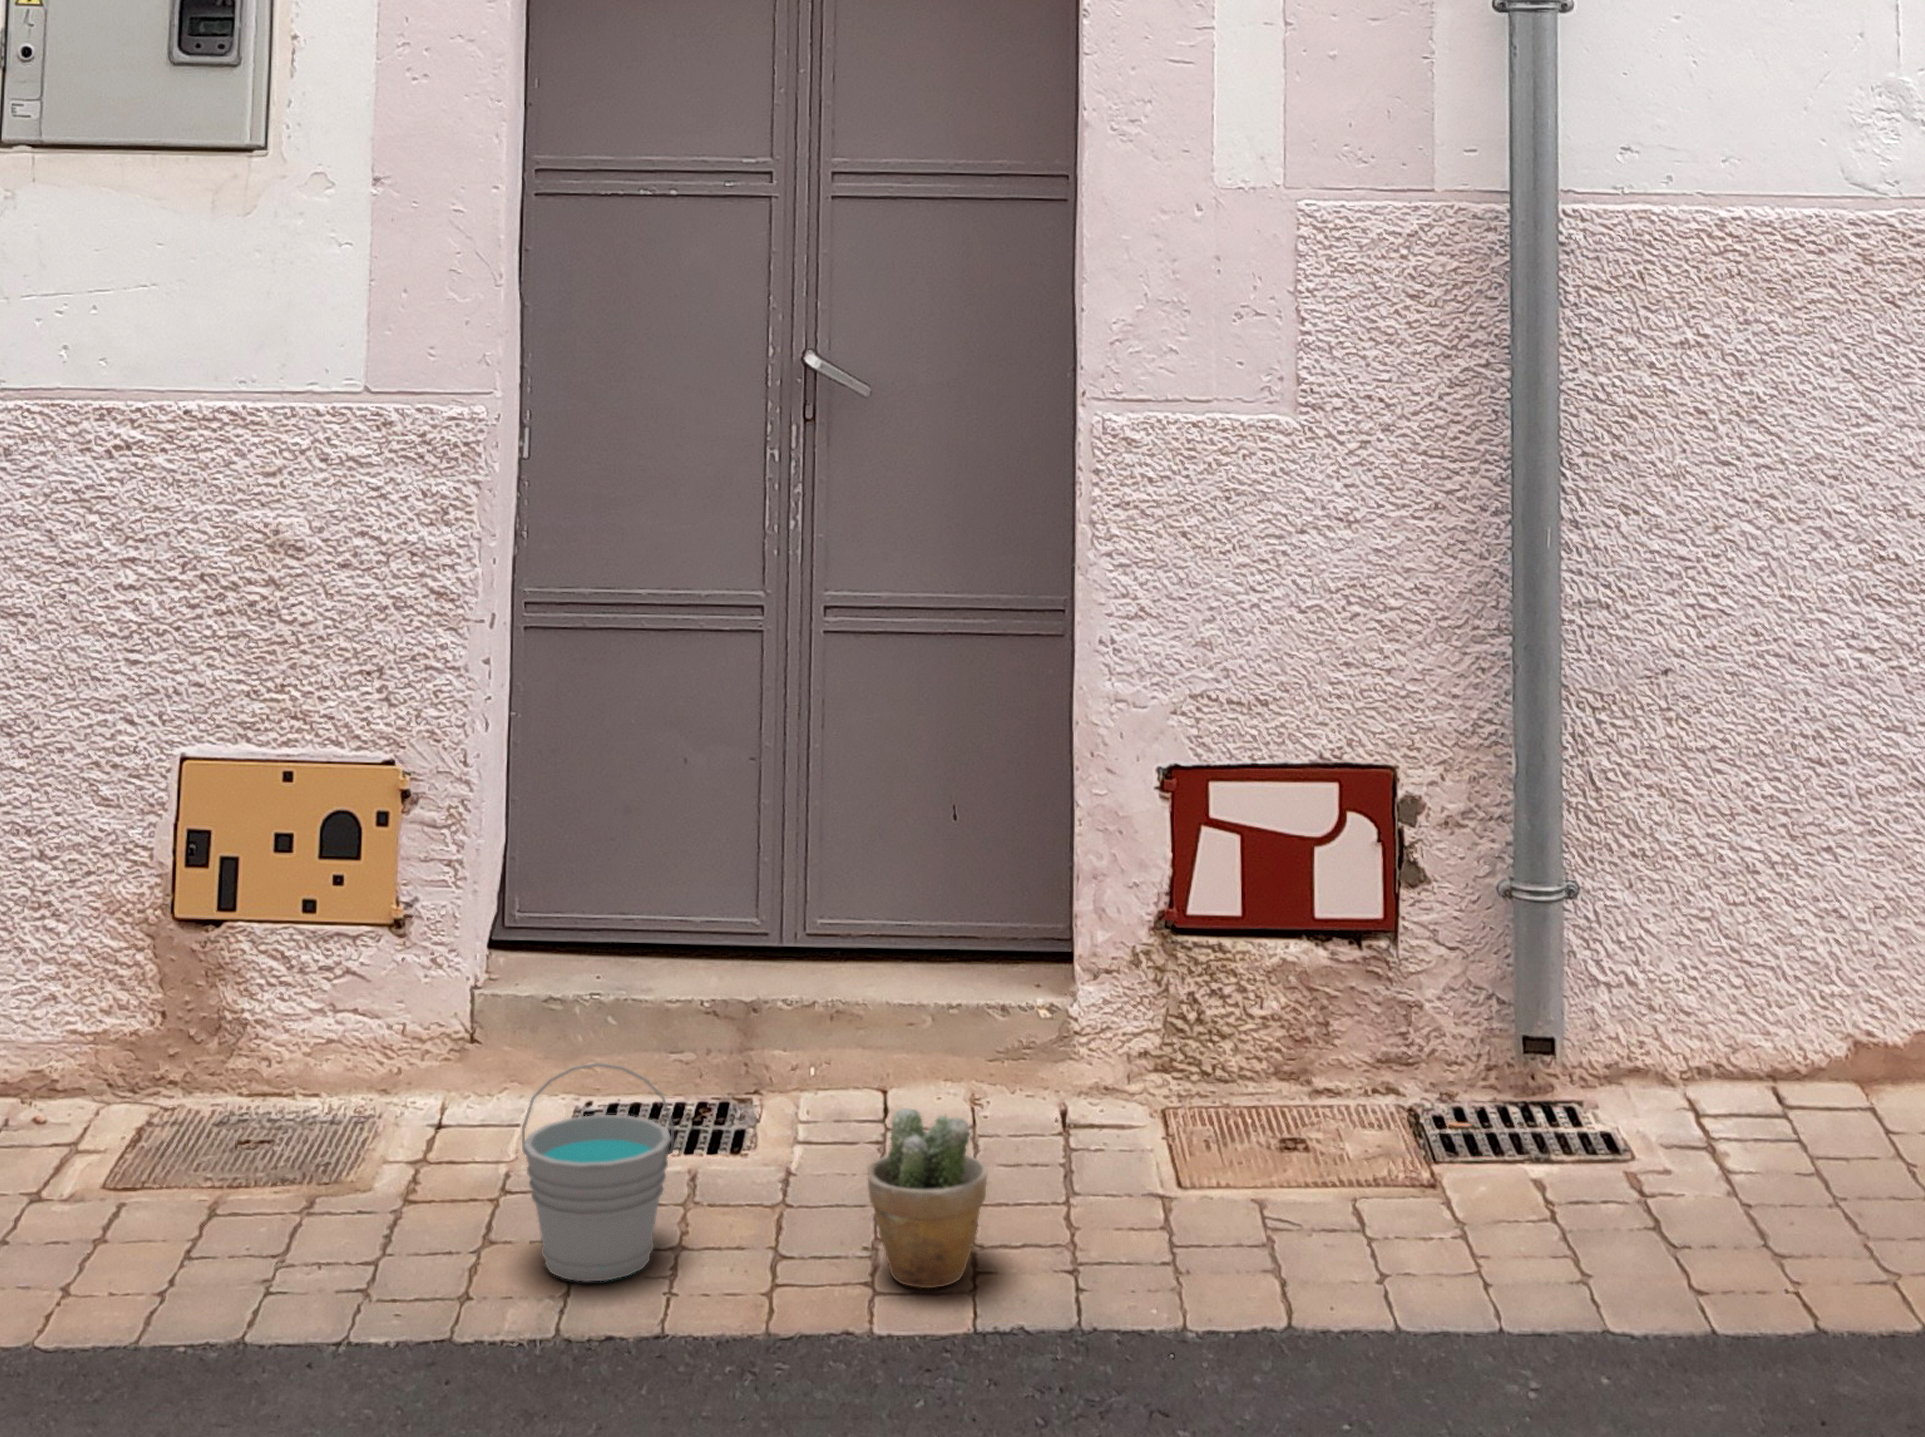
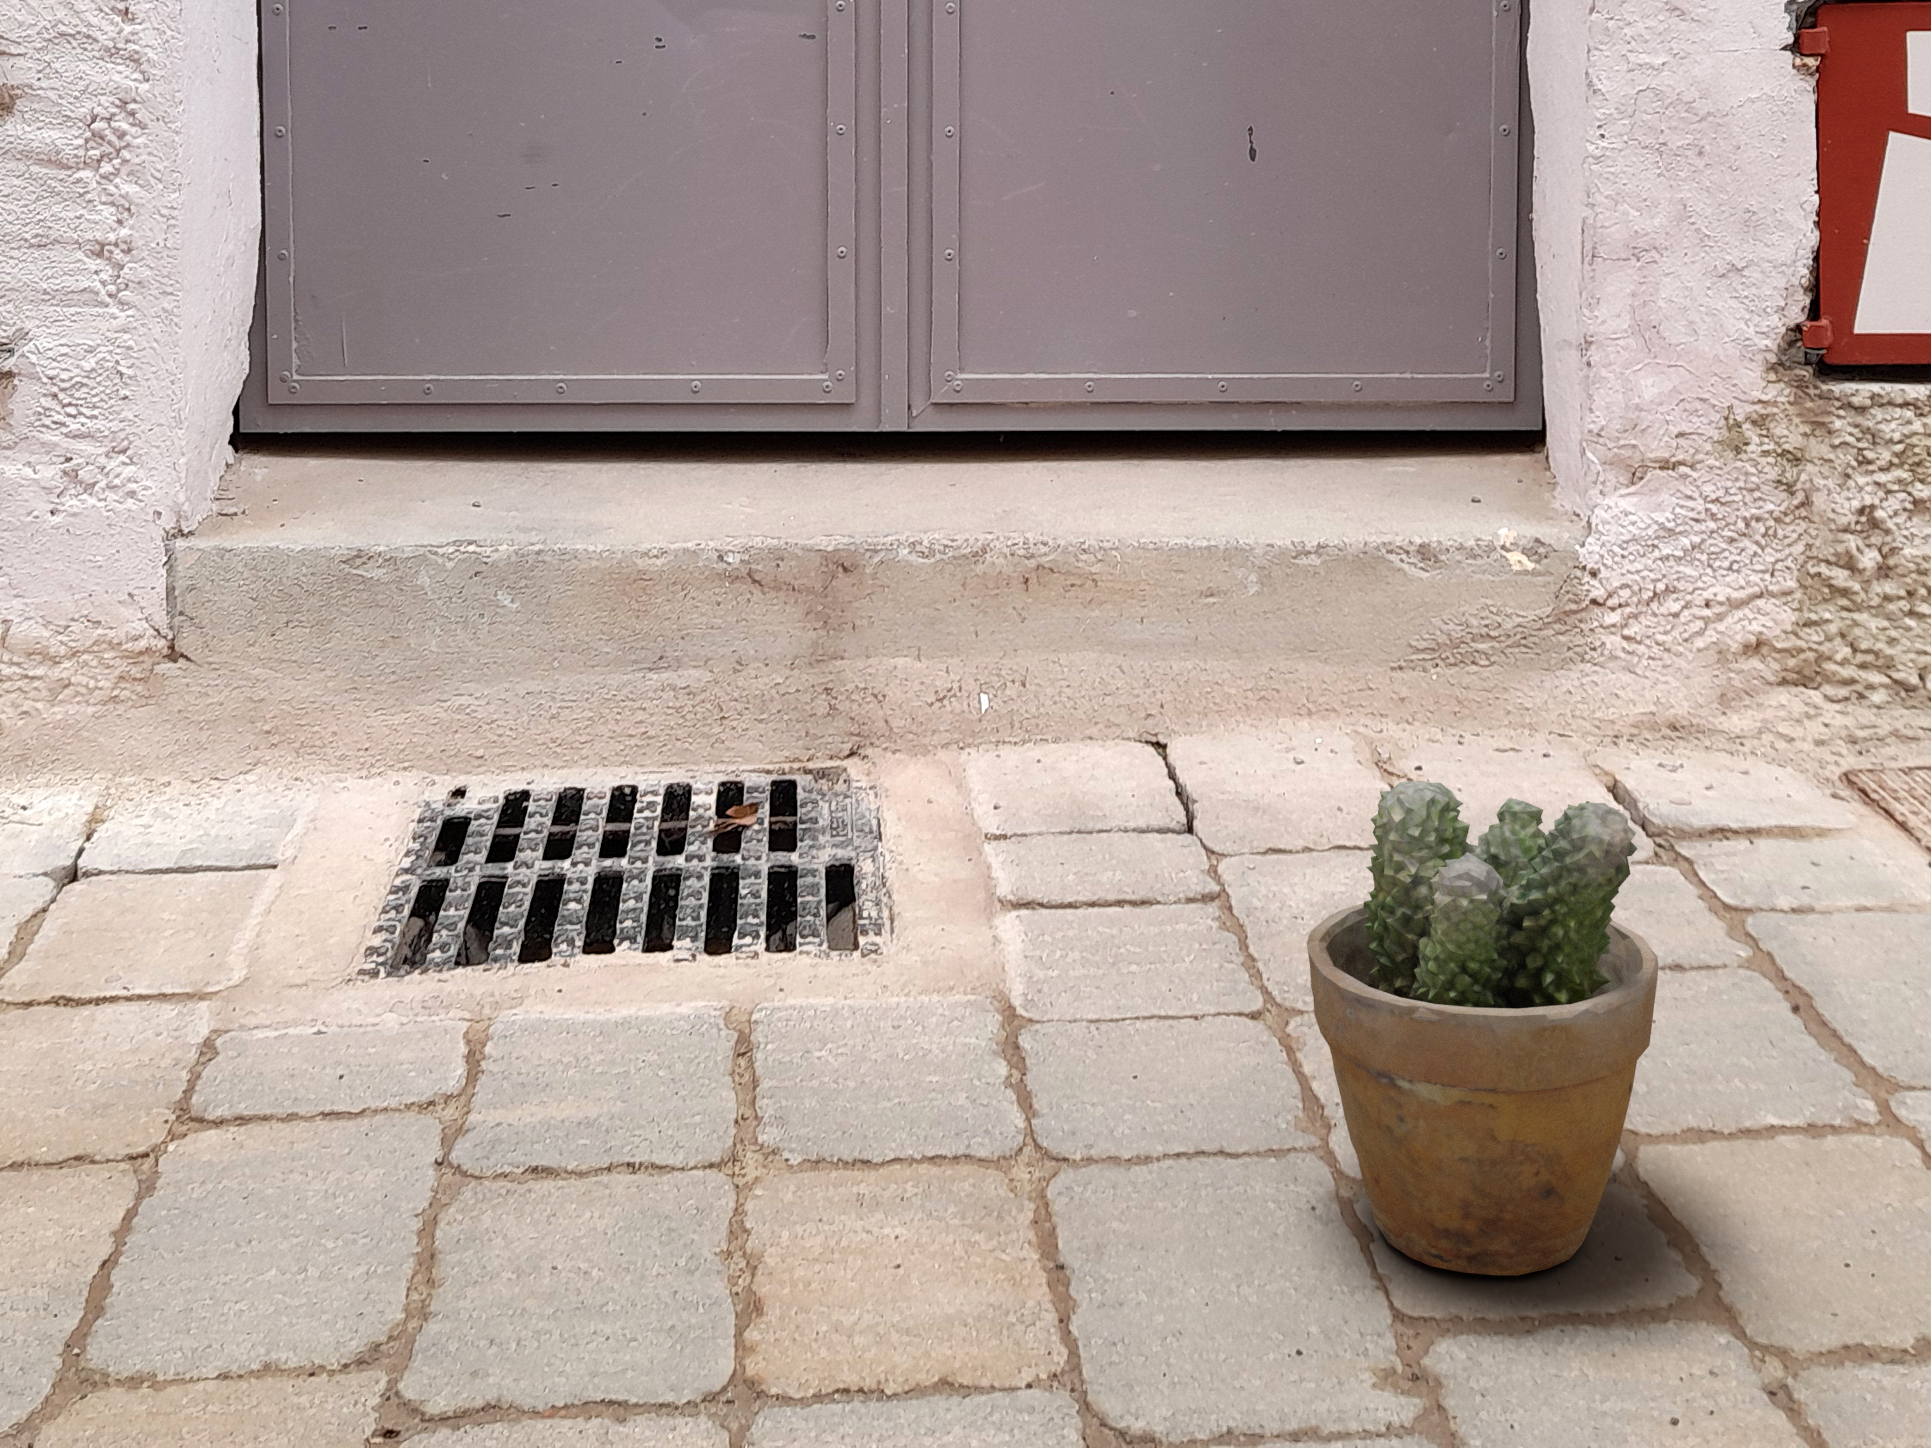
bucket: present [522,1063,674,1281] -> none [310,682,745,1287]

